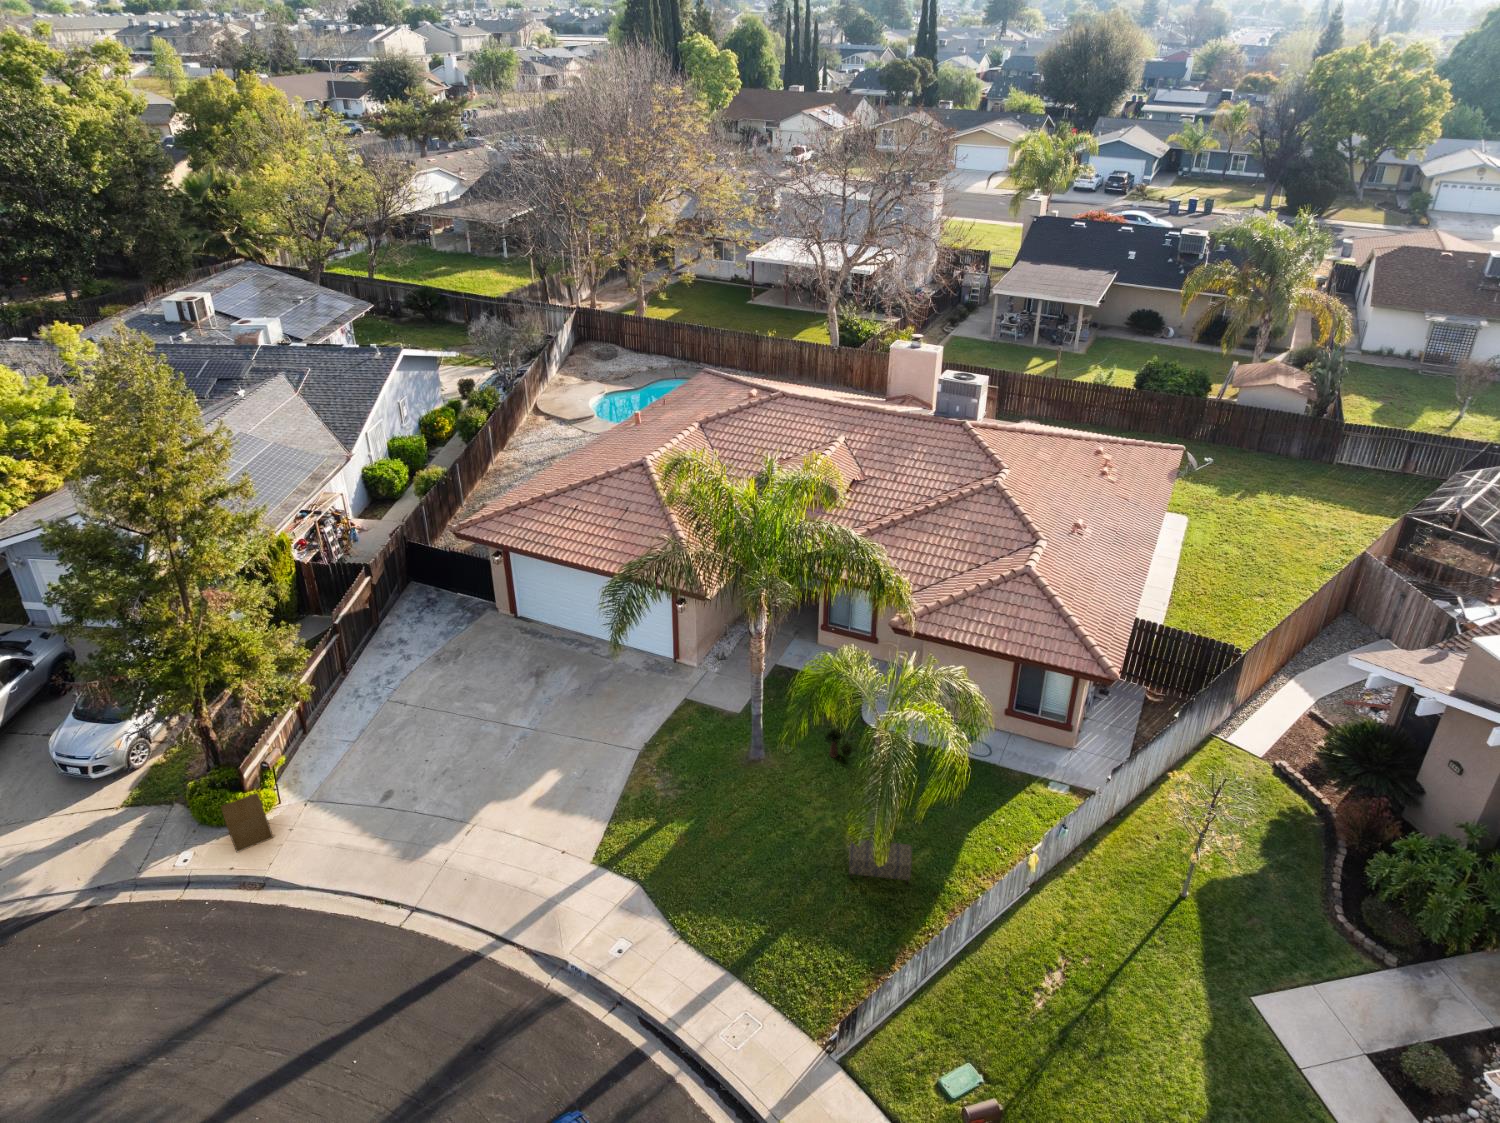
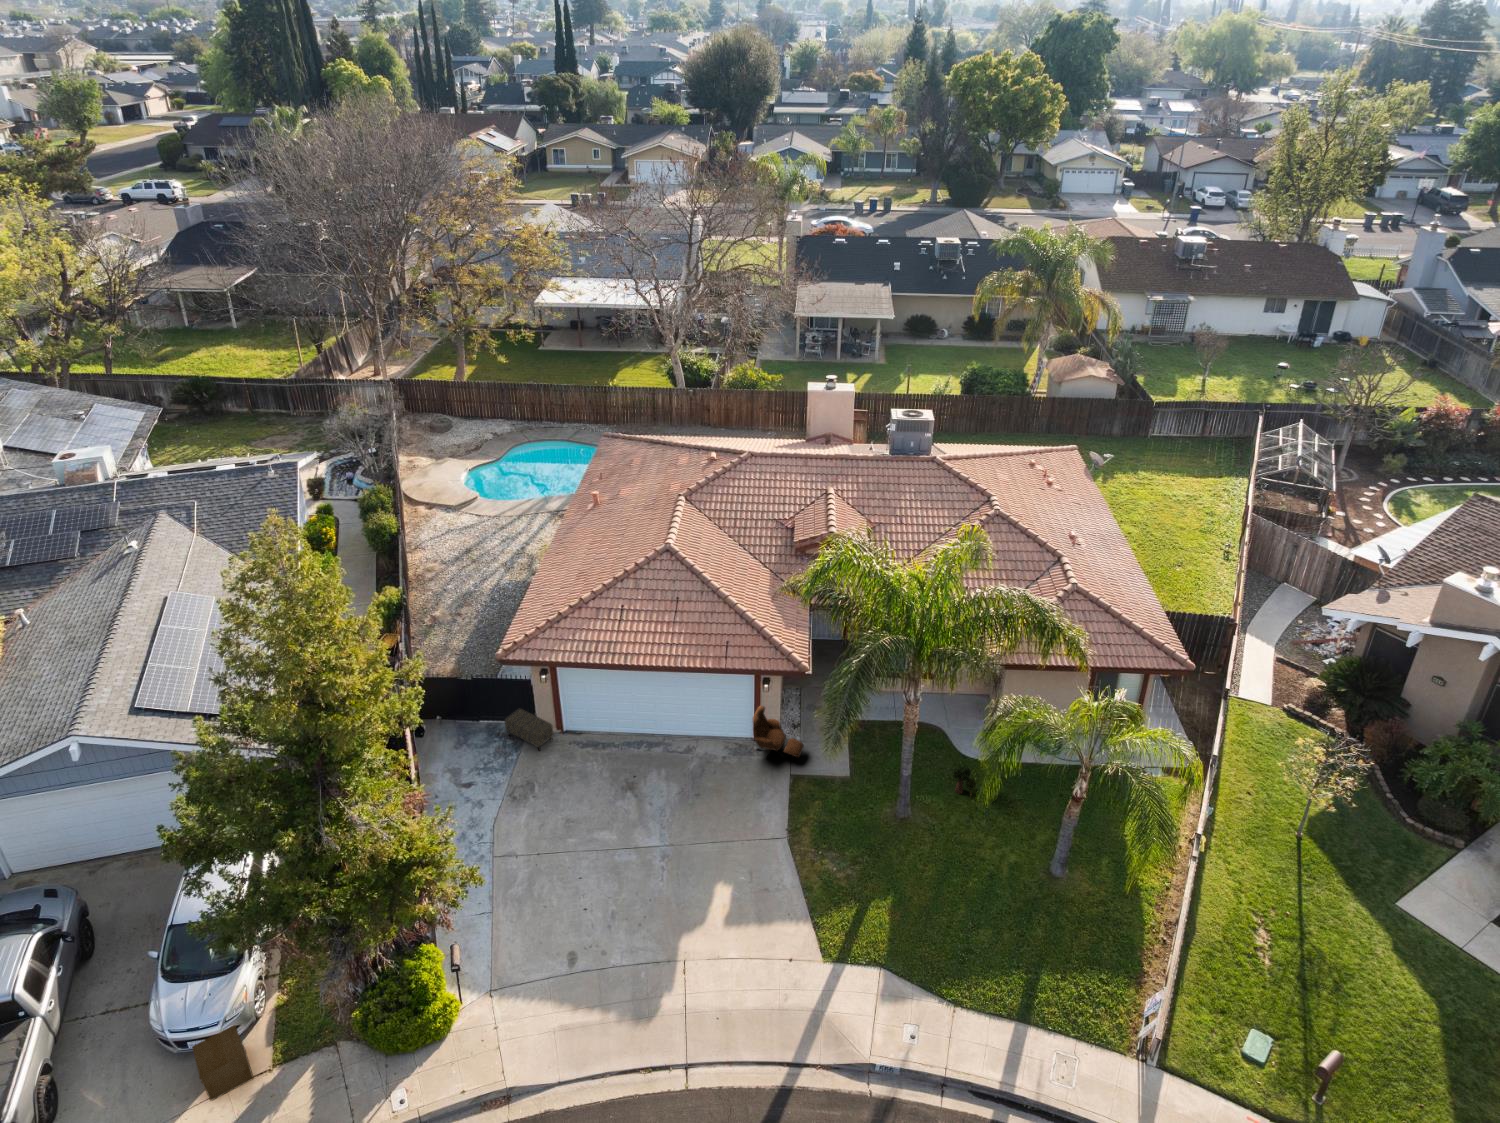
lounge chair: none [658,627,709,690] -> present [753,706,804,760]
cardboard box: present [221,793,273,852] -> present [192,1026,253,1101]
bench: present [849,840,912,885] -> present [504,708,554,751]

